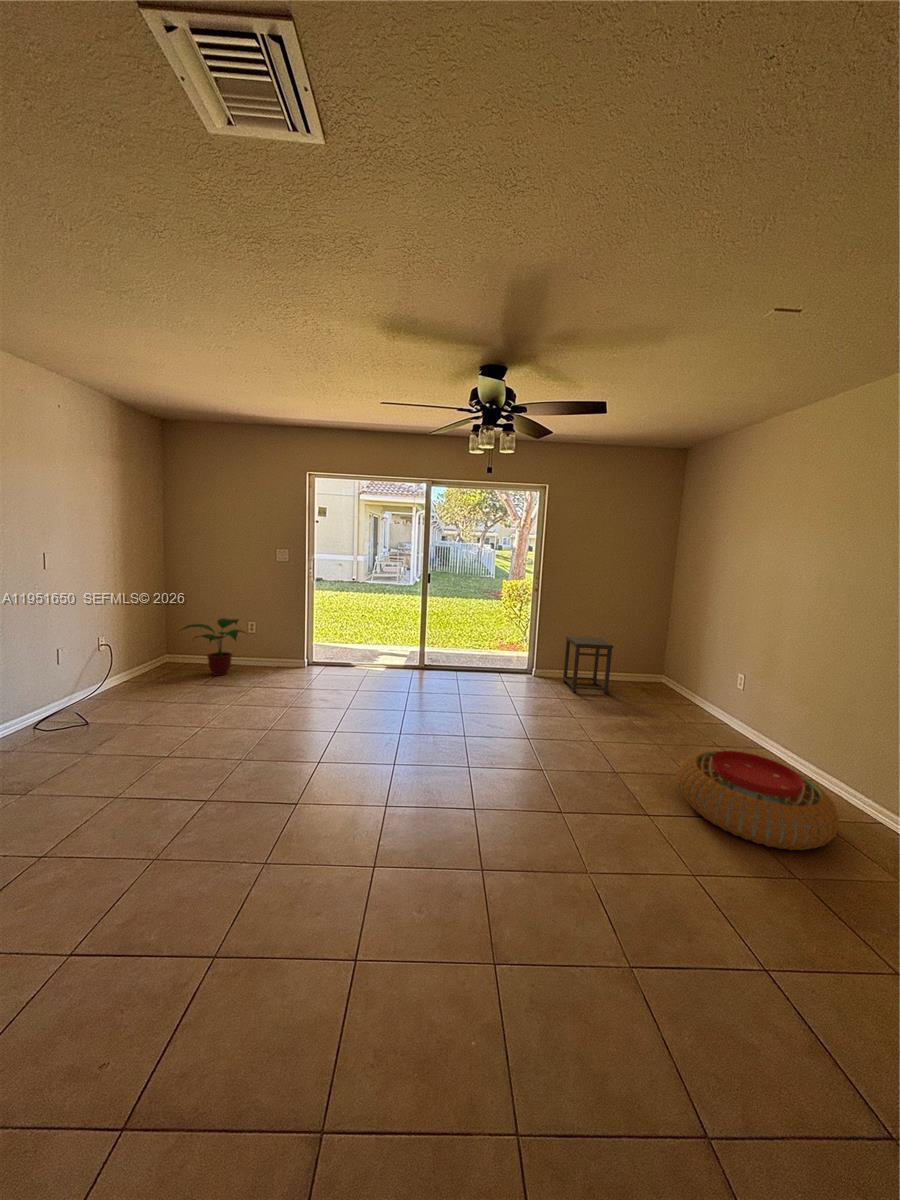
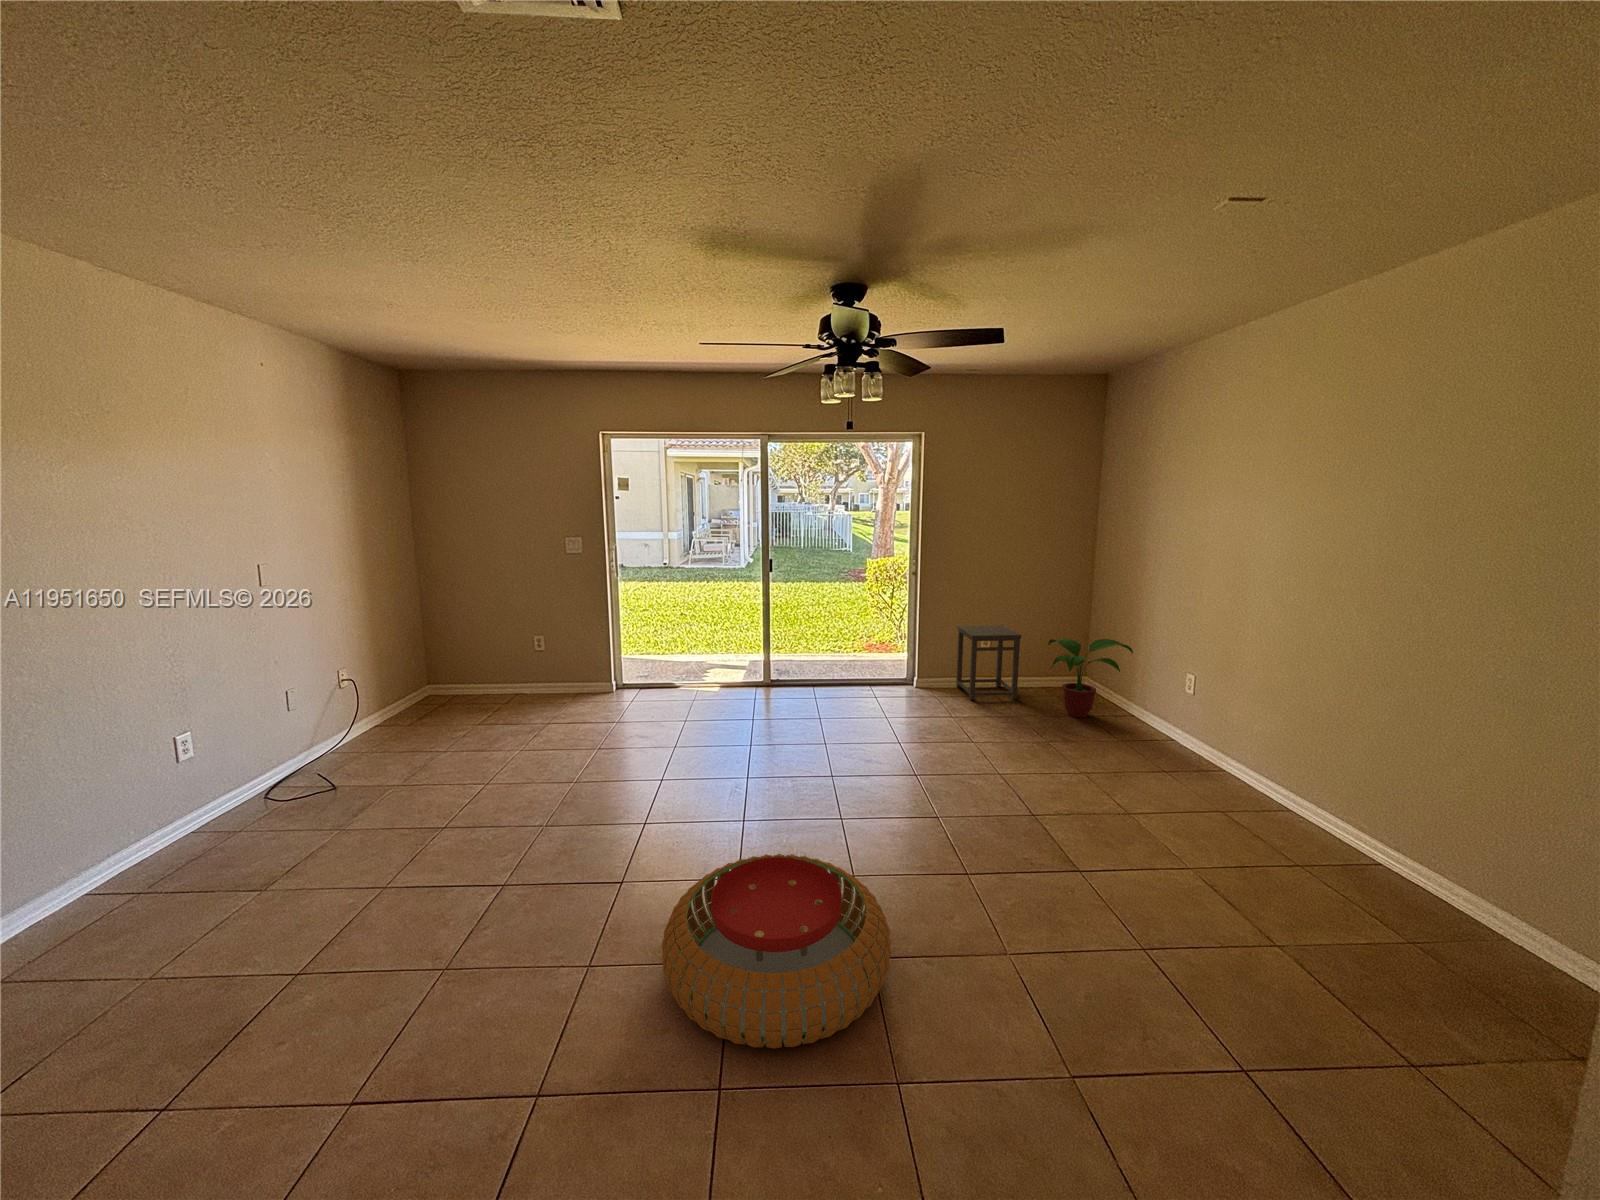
potted plant: present [182,618,245,676] -> present [1048,638,1133,718]
pouf: present [678,751,839,850] -> present [662,854,891,1049]

